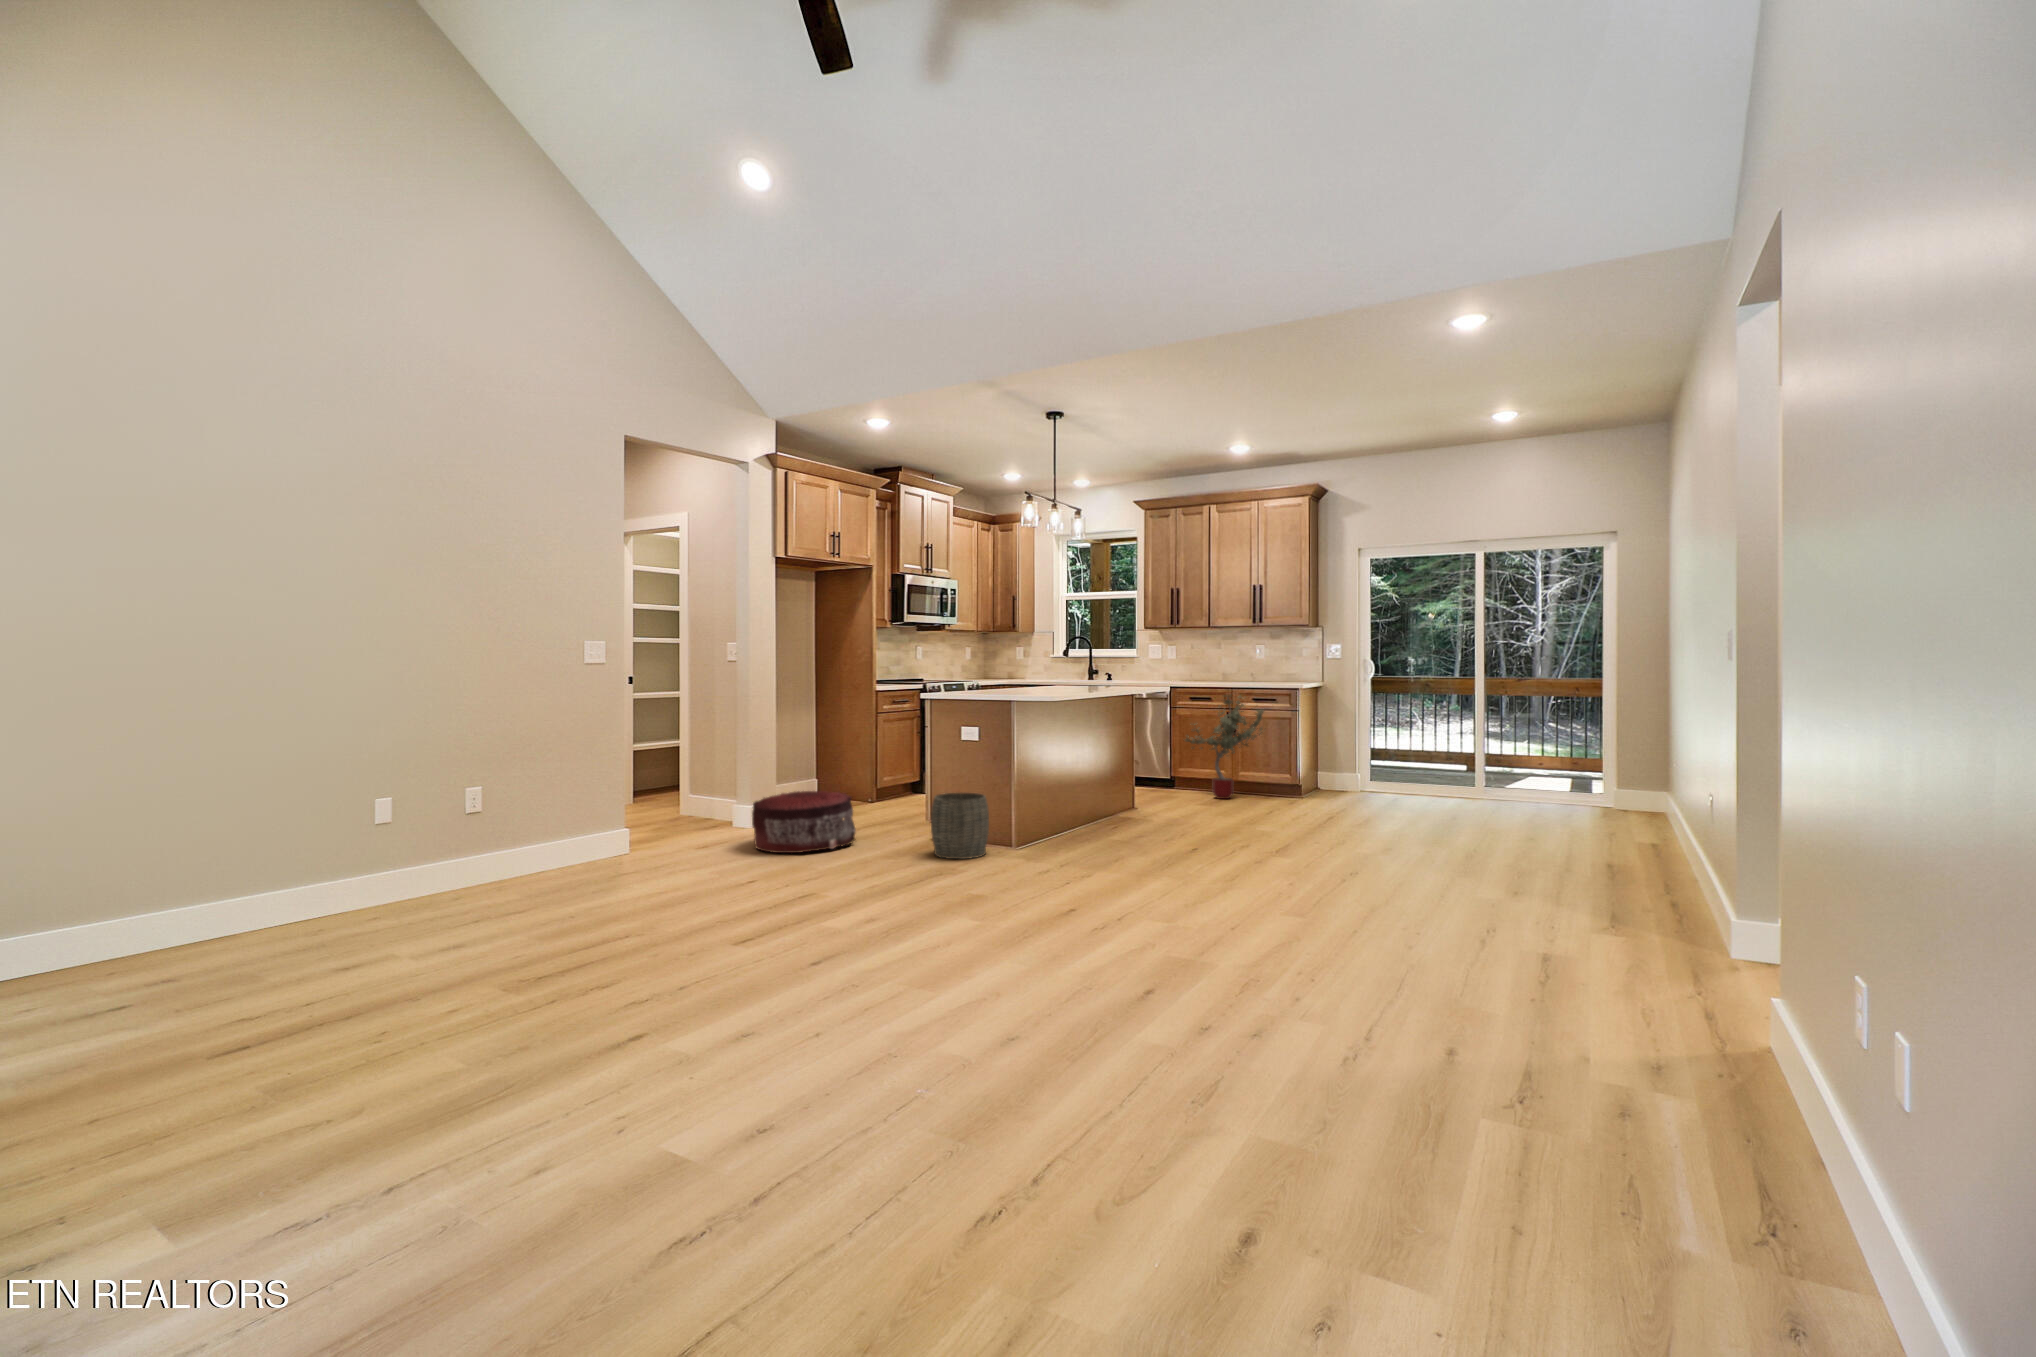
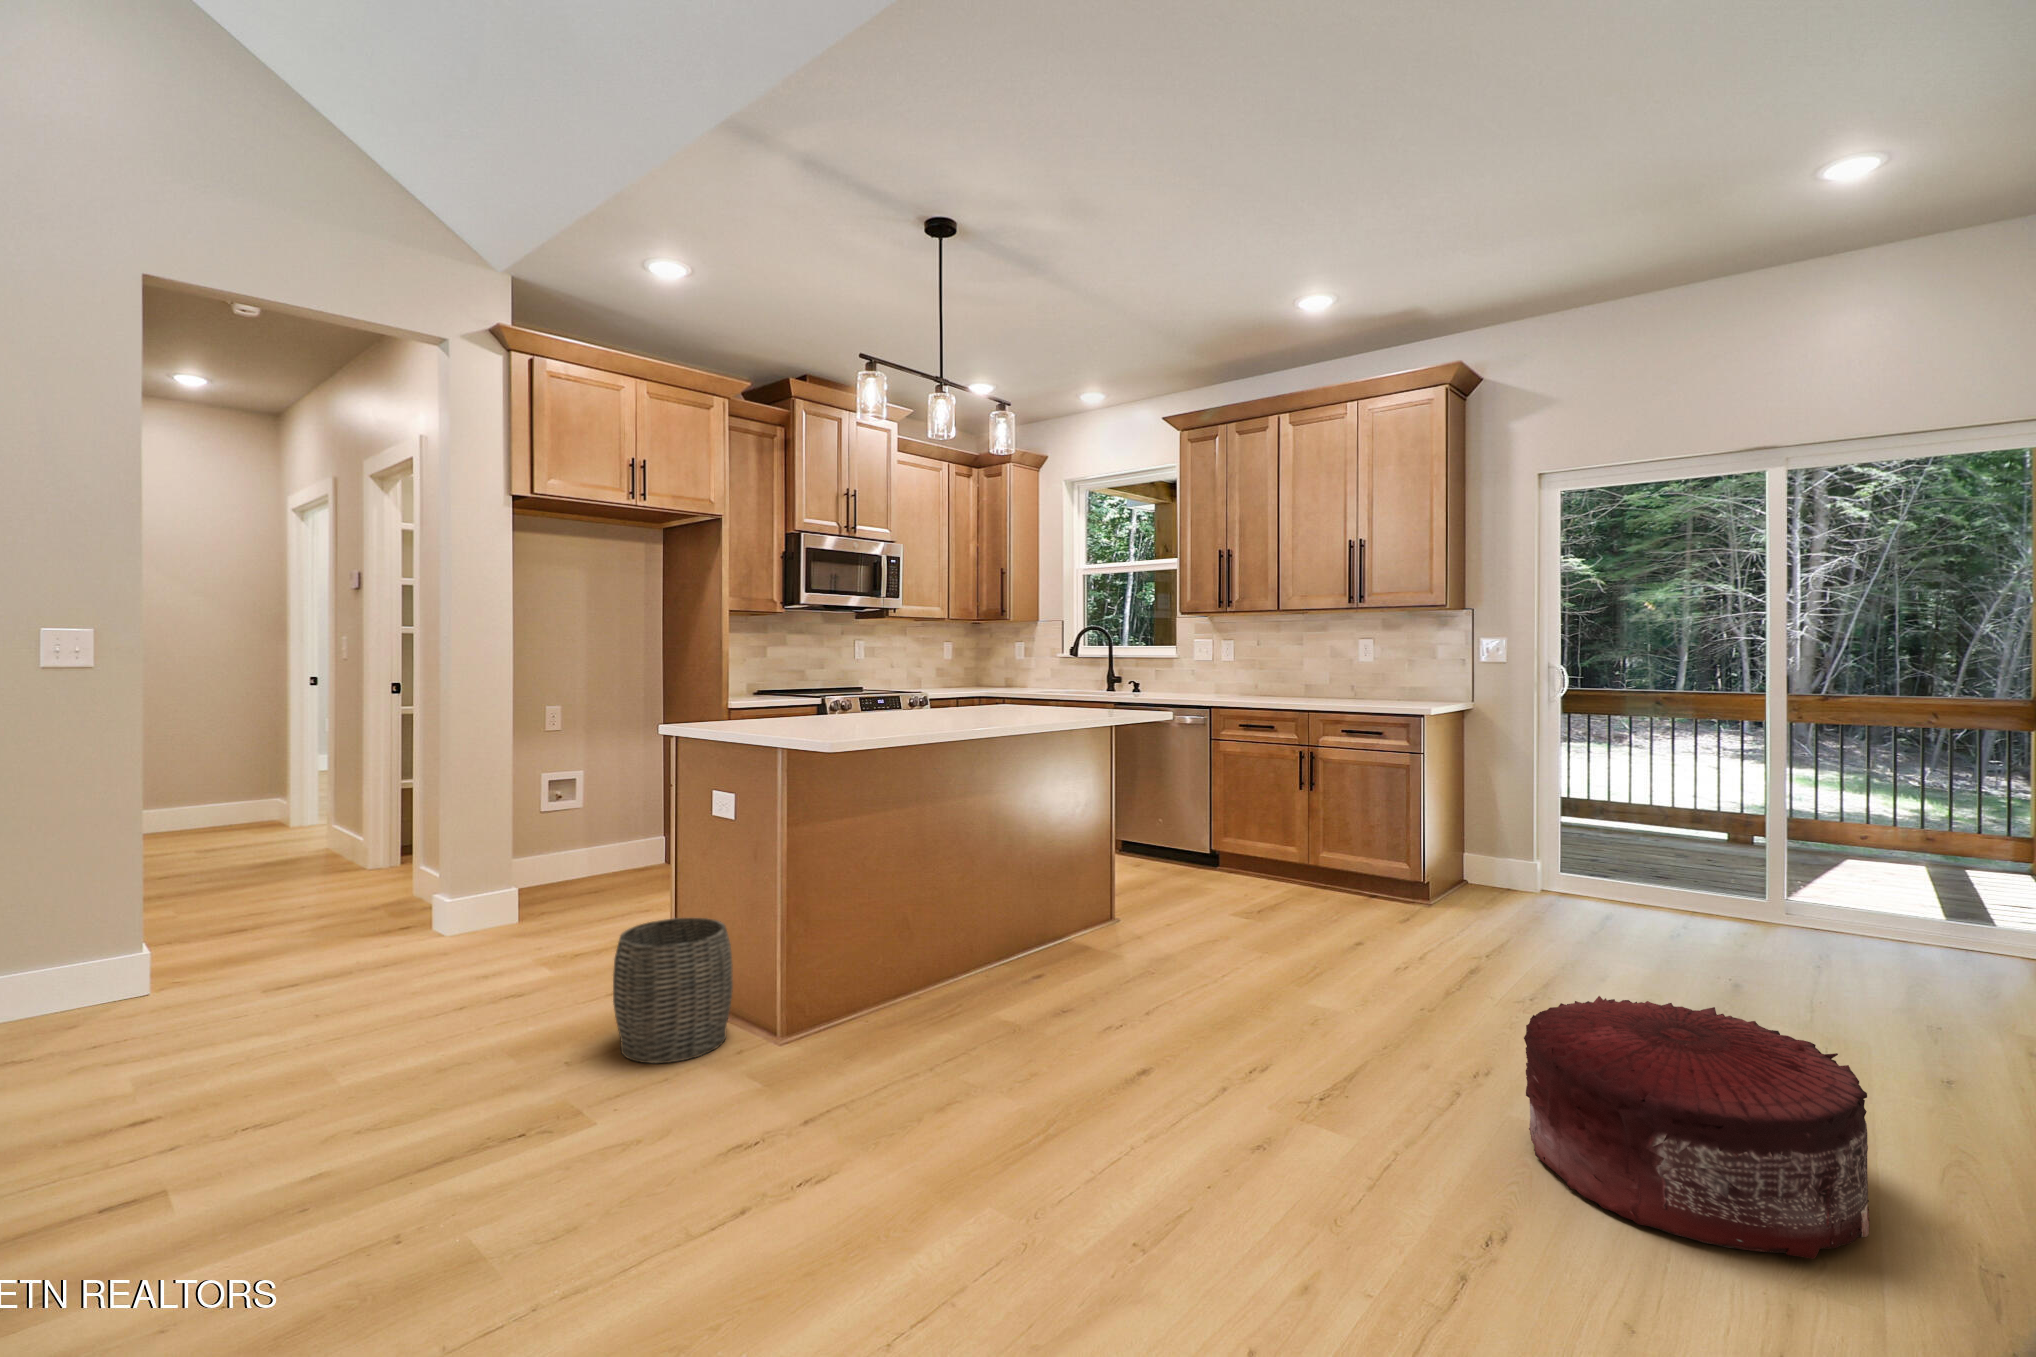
potted tree: present [1185,695,1264,799] -> none [1221,721,1358,900]
pouf: present [752,791,856,853] -> present [1524,996,1870,1259]

